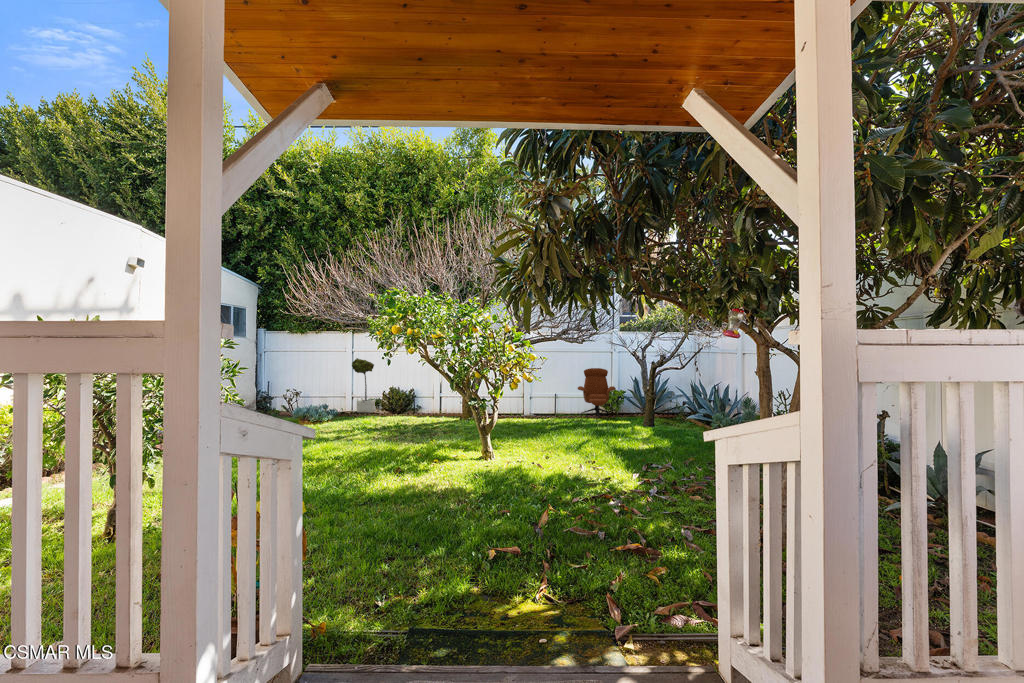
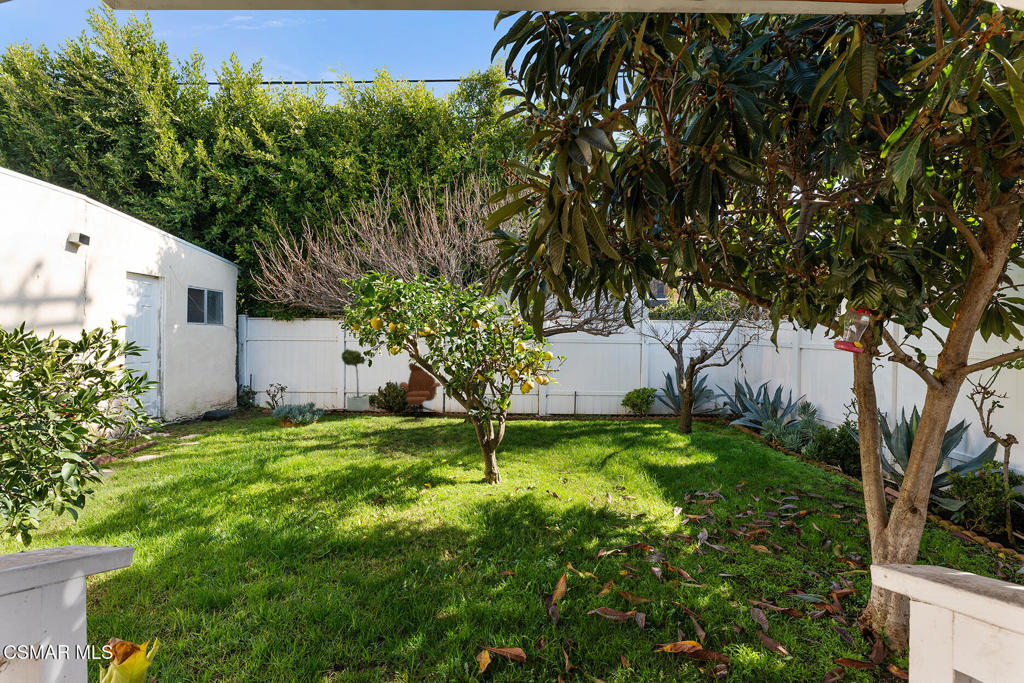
lounge chair: present [578,368,616,418] -> present [399,363,441,419]

